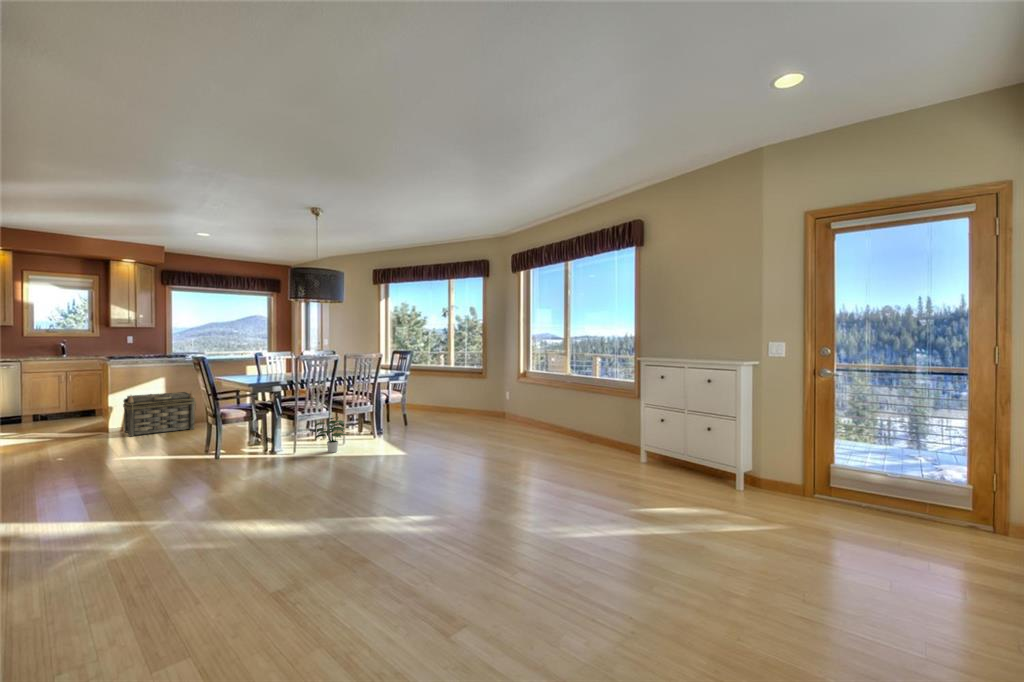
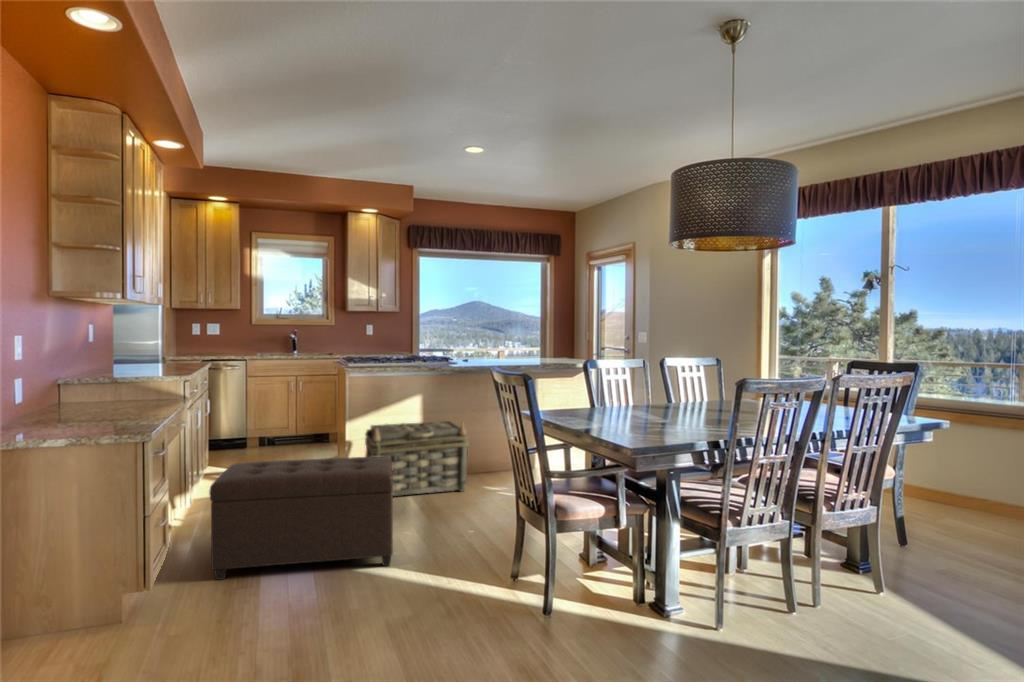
ottoman: none [19,405,139,468] -> present [209,457,393,580]
potted plant: present [315,417,347,453] -> none [773,540,864,644]

